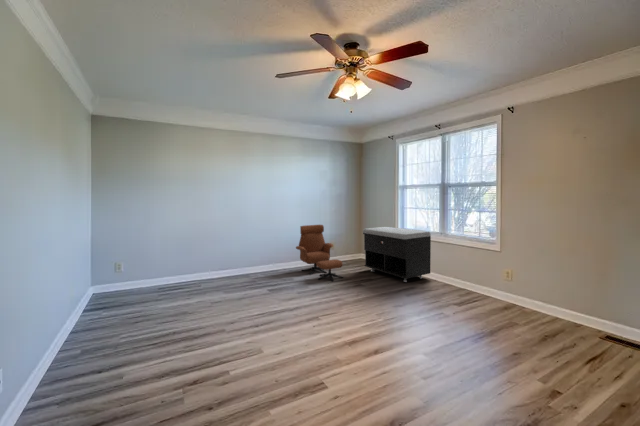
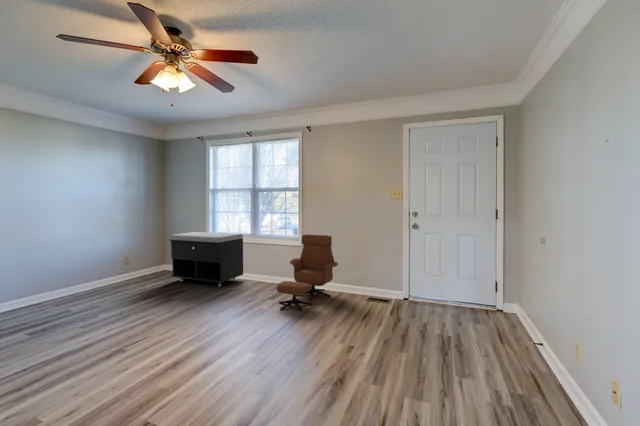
lounge chair: present [296,225,343,281] -> present [277,234,338,311]

